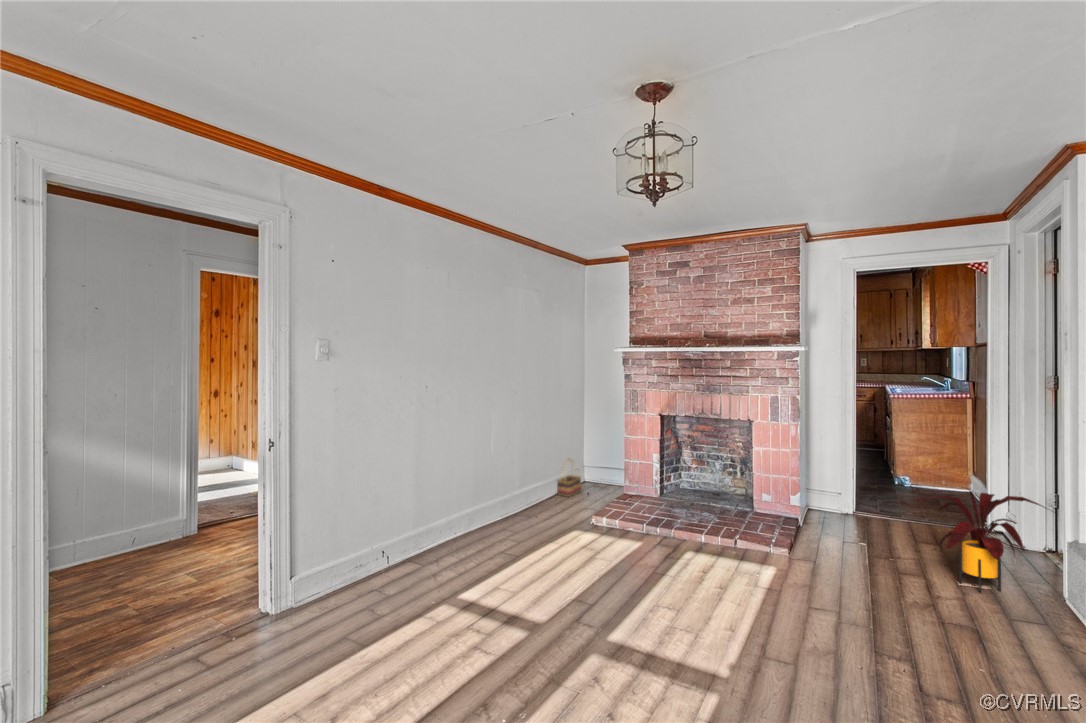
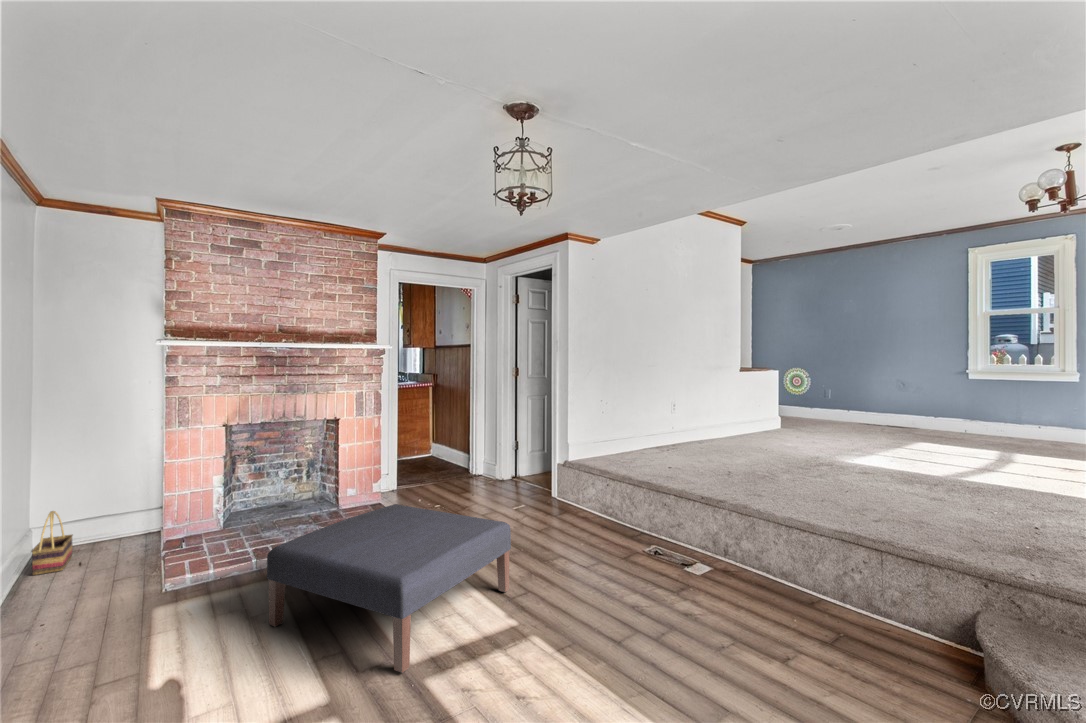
house plant: present [922,490,1045,592] -> none [500,447,563,517]
ottoman: none [600,508,797,635] -> present [267,504,511,673]

